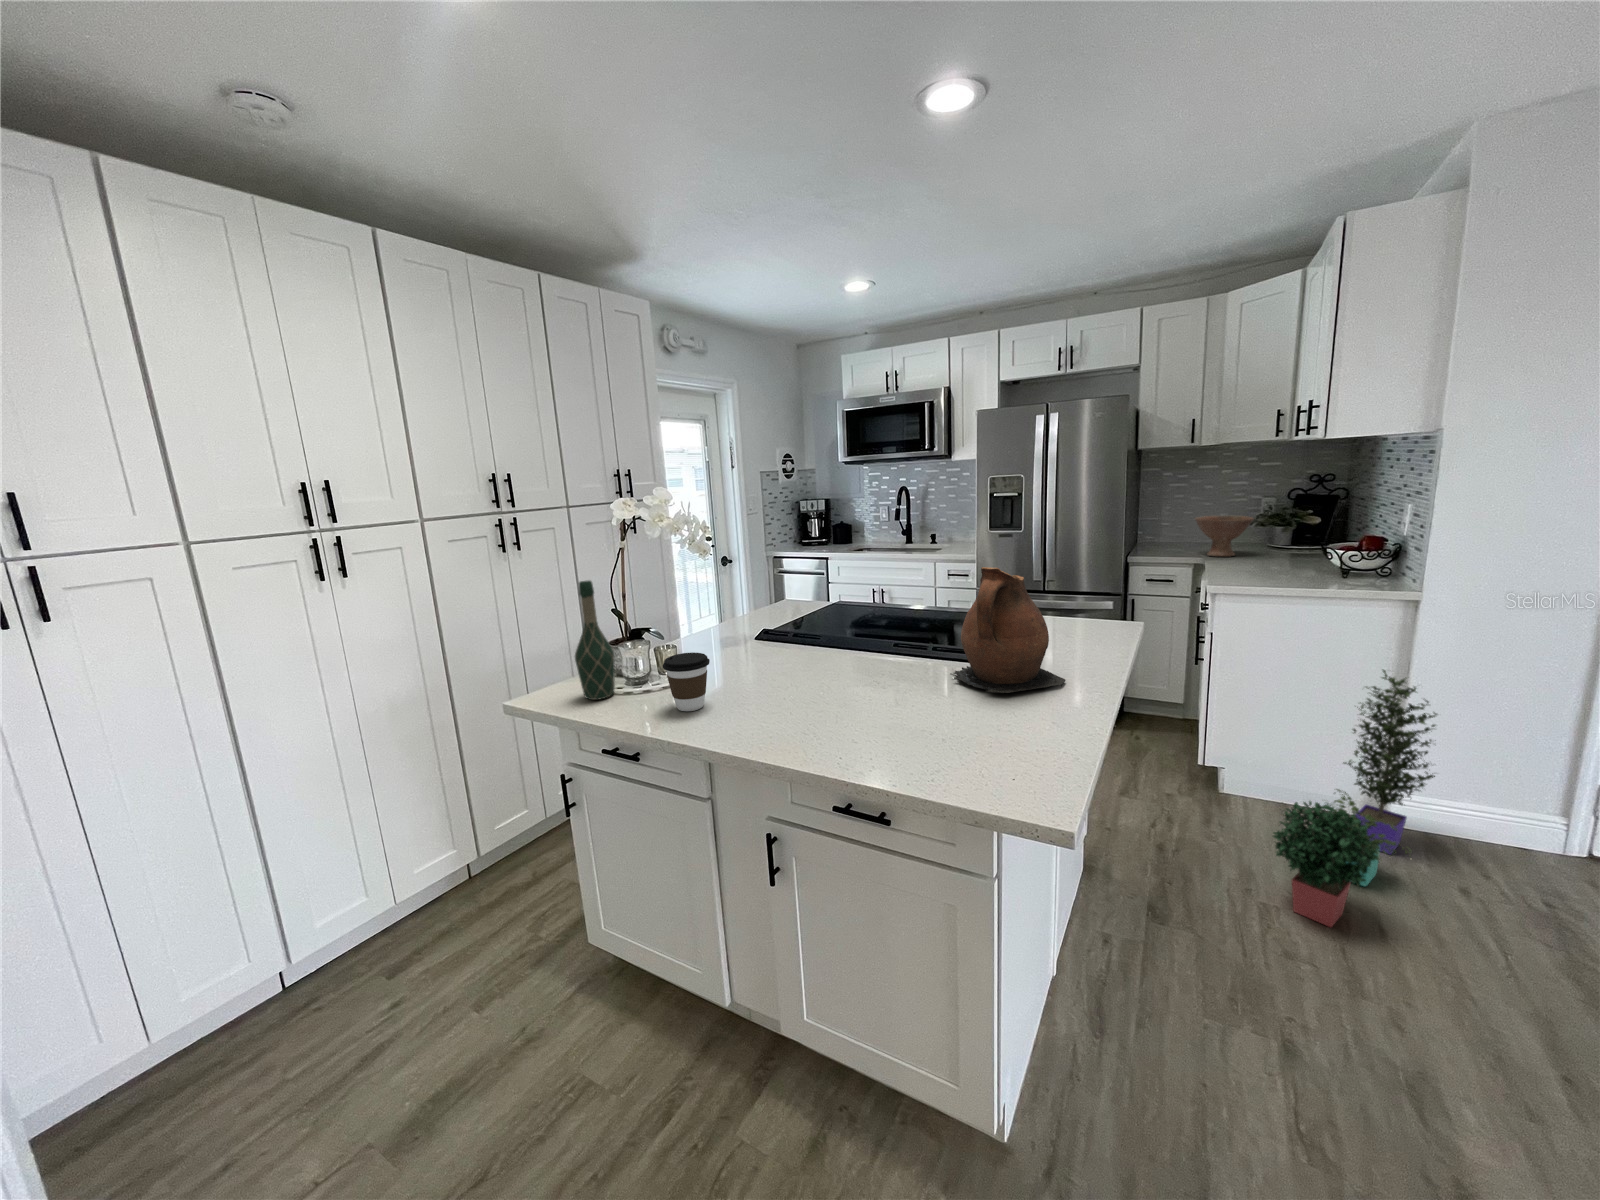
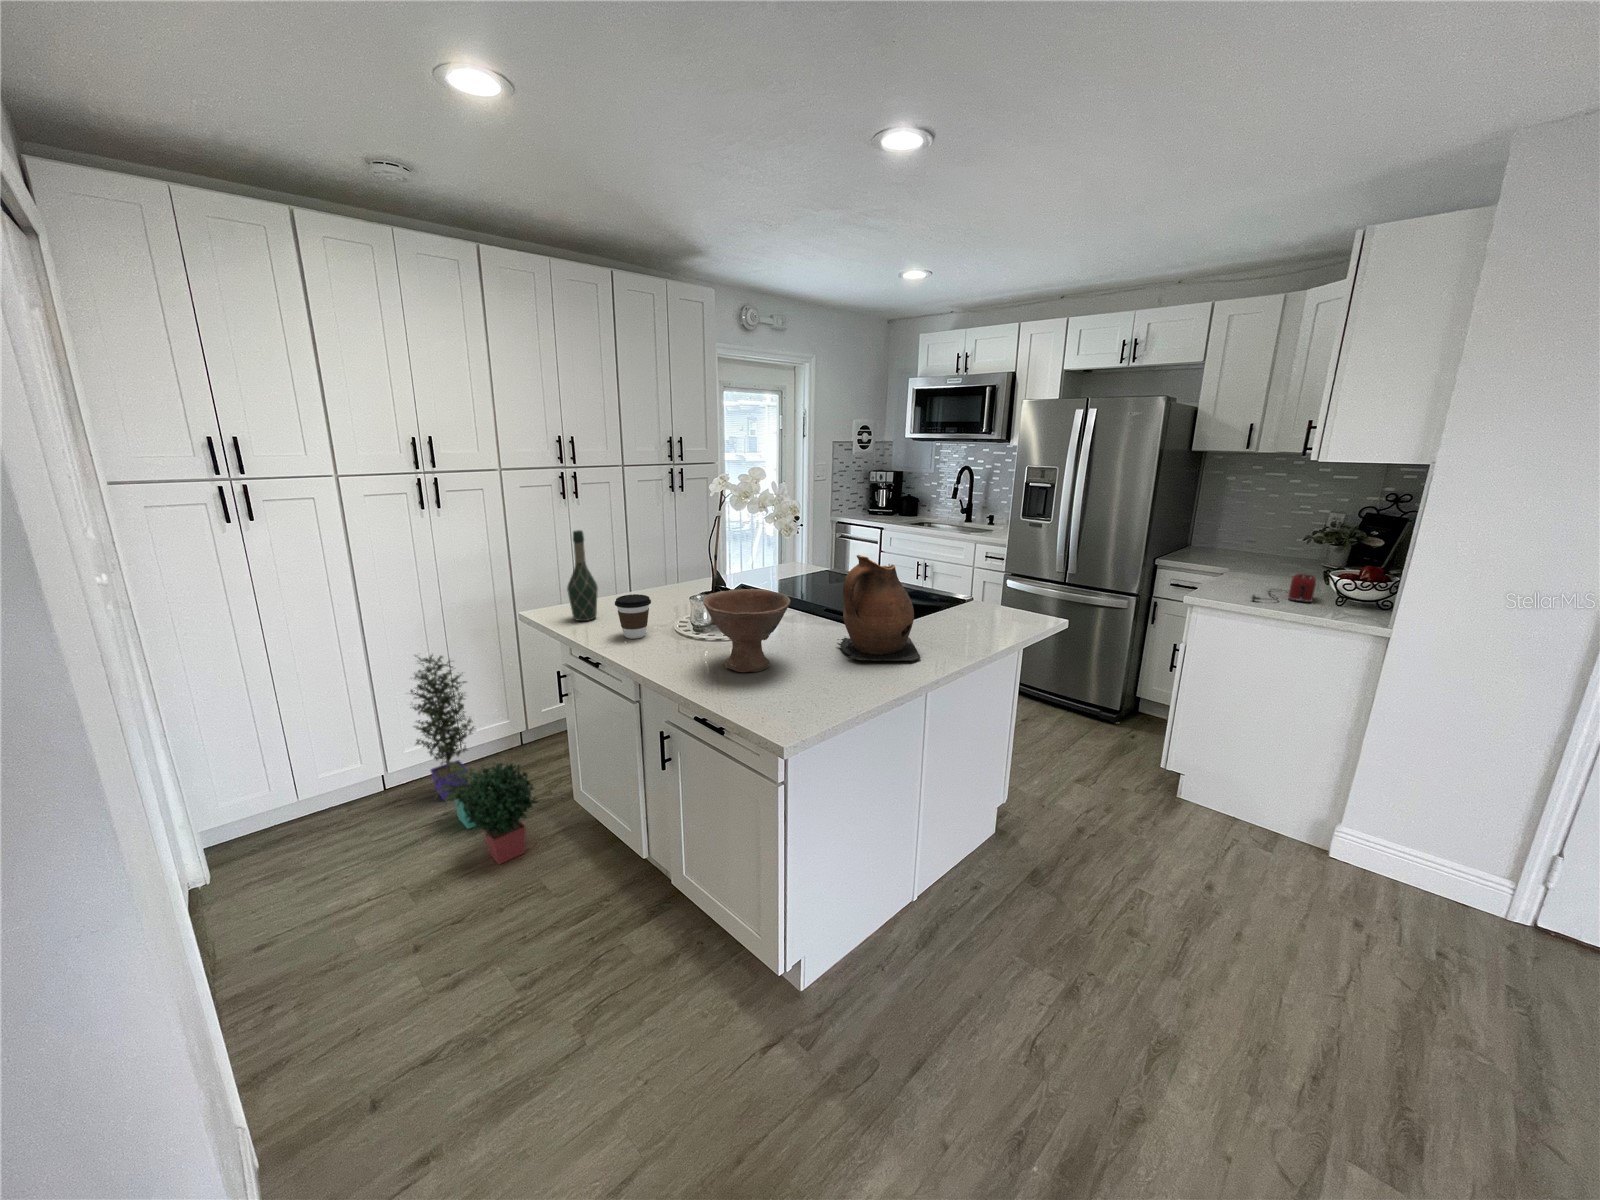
bowl: present [1195,516,1254,556] -> present [703,588,791,672]
toaster: none [1266,551,1320,583] -> present [1251,574,1316,602]
potted plant: present [1273,670,1437,927] -> present [410,655,537,864]

